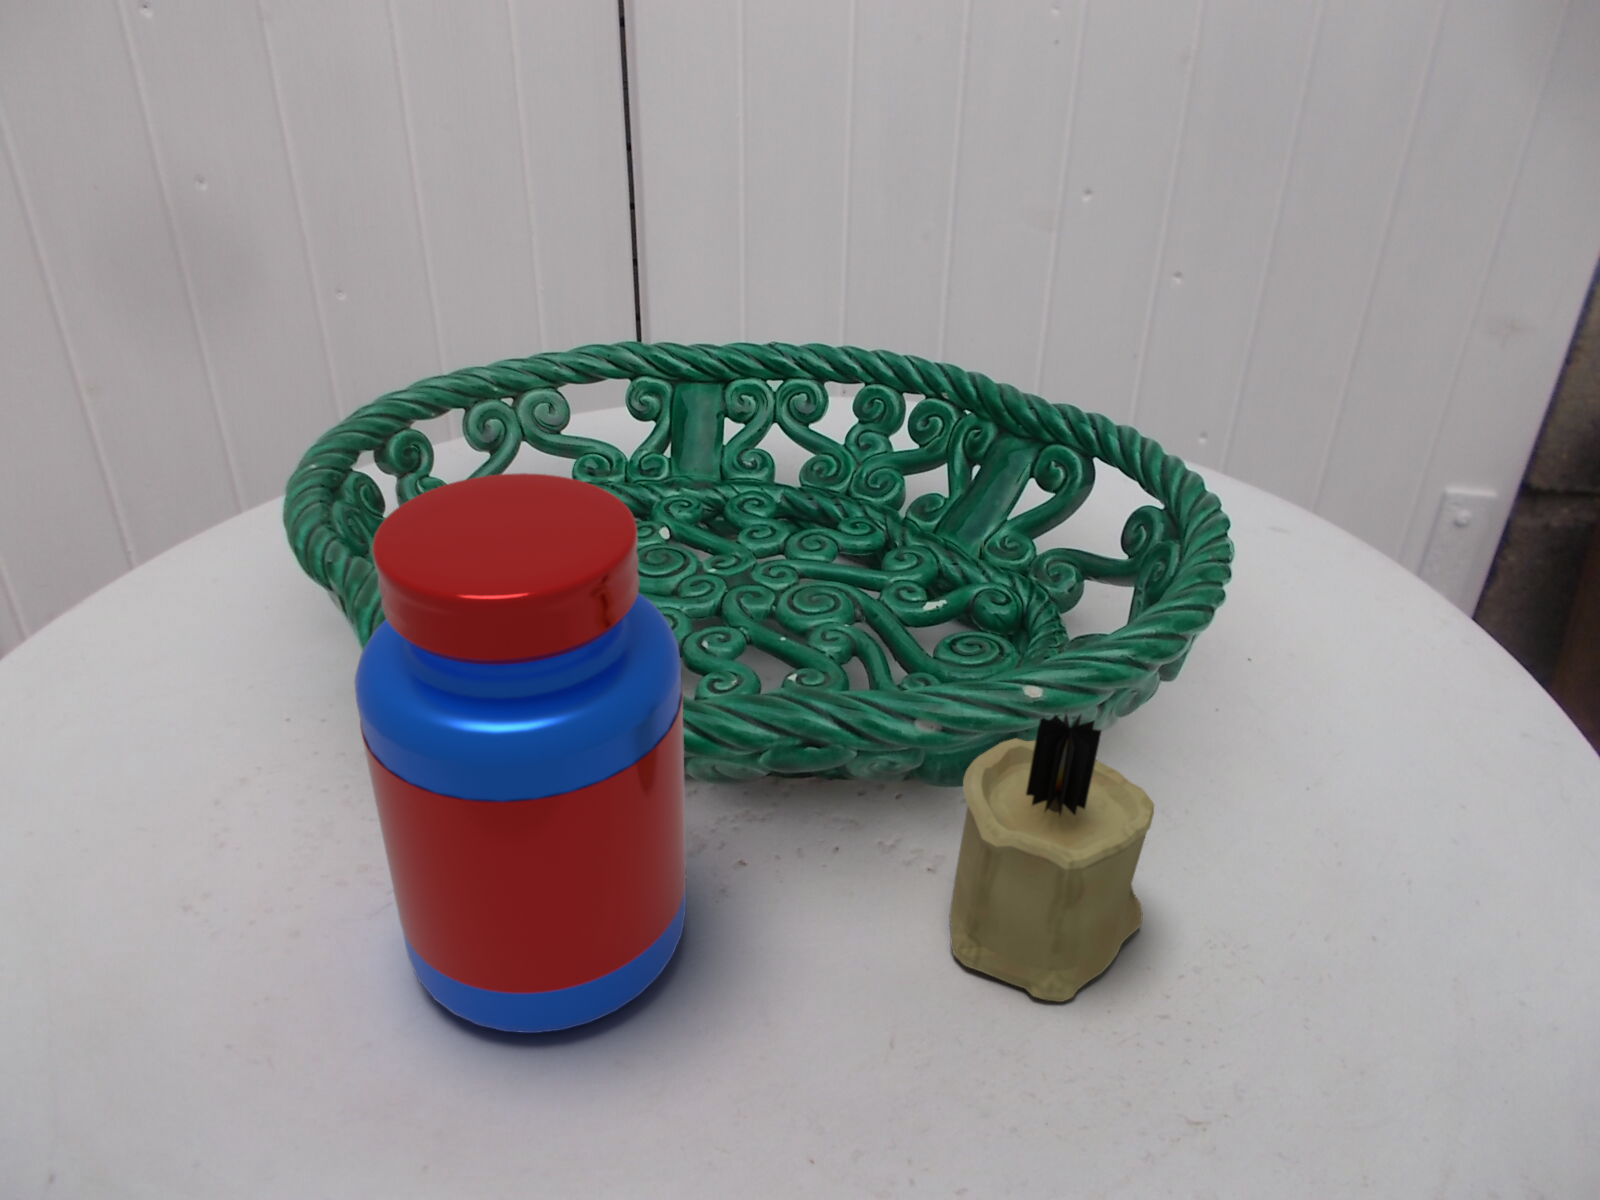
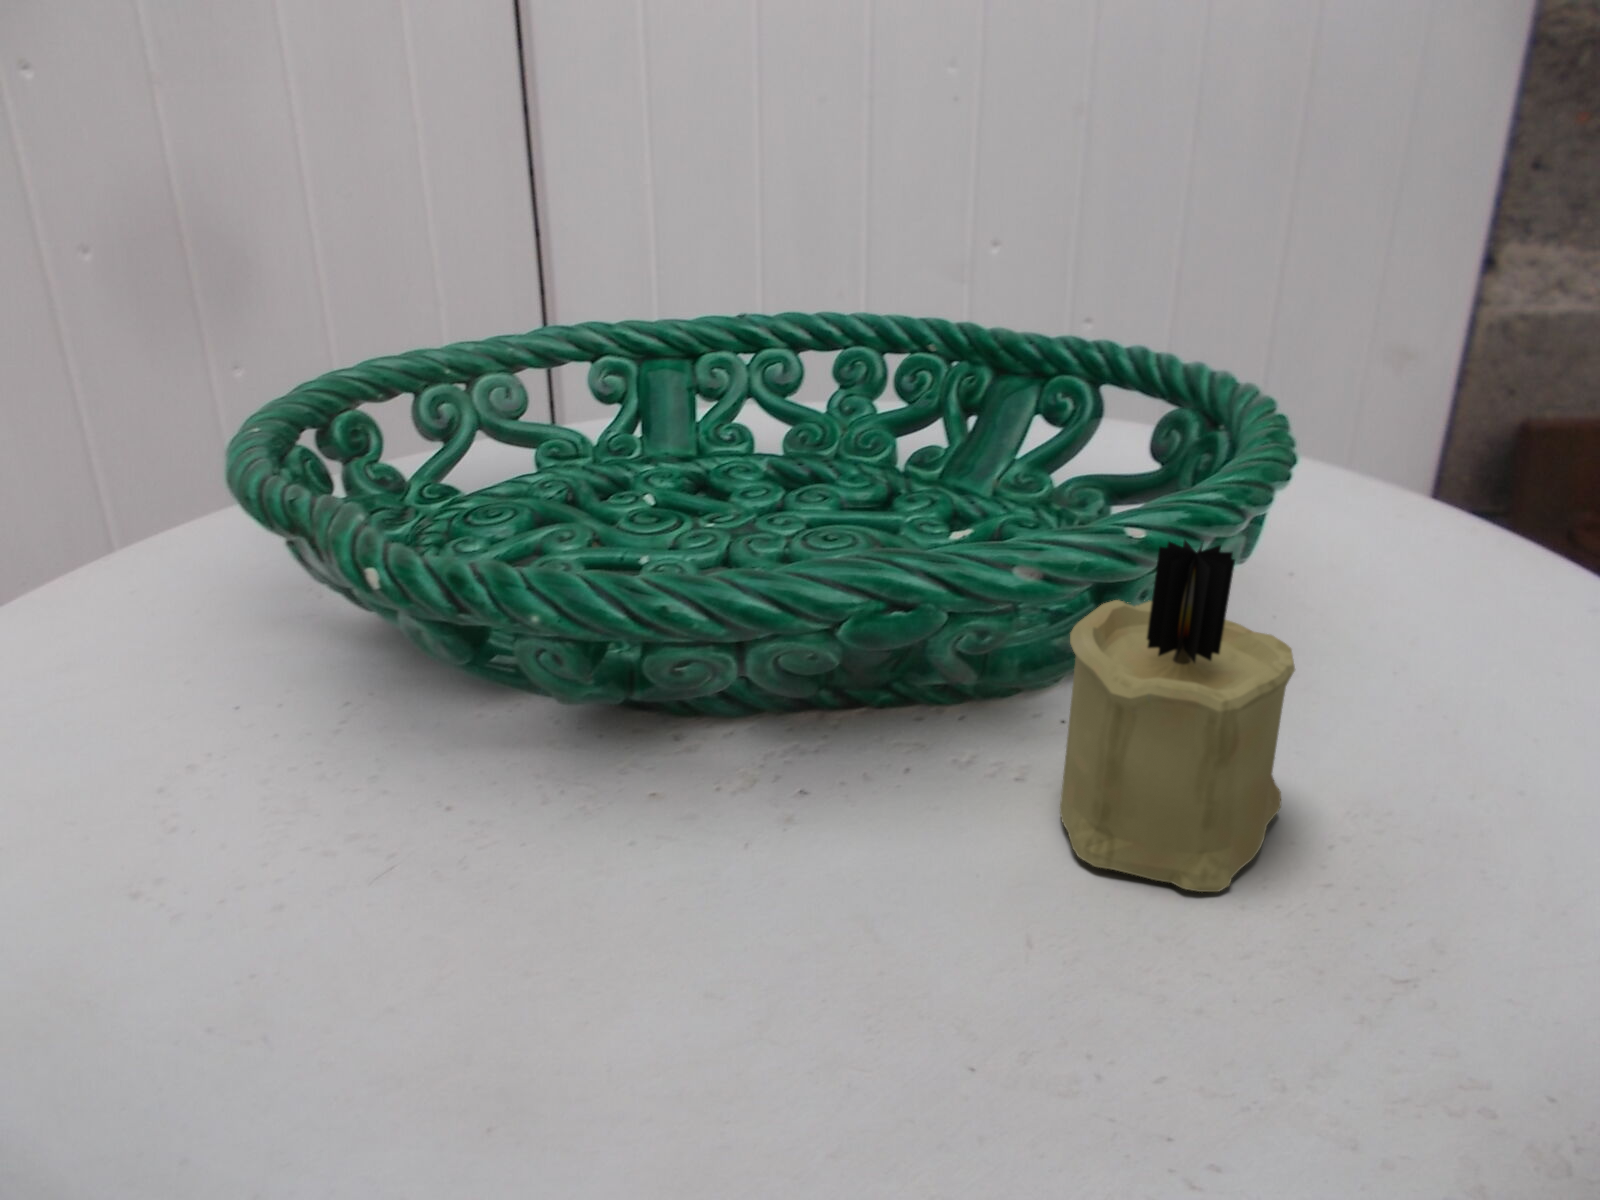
jar: present [354,473,686,1033] -> none [348,286,757,987]

